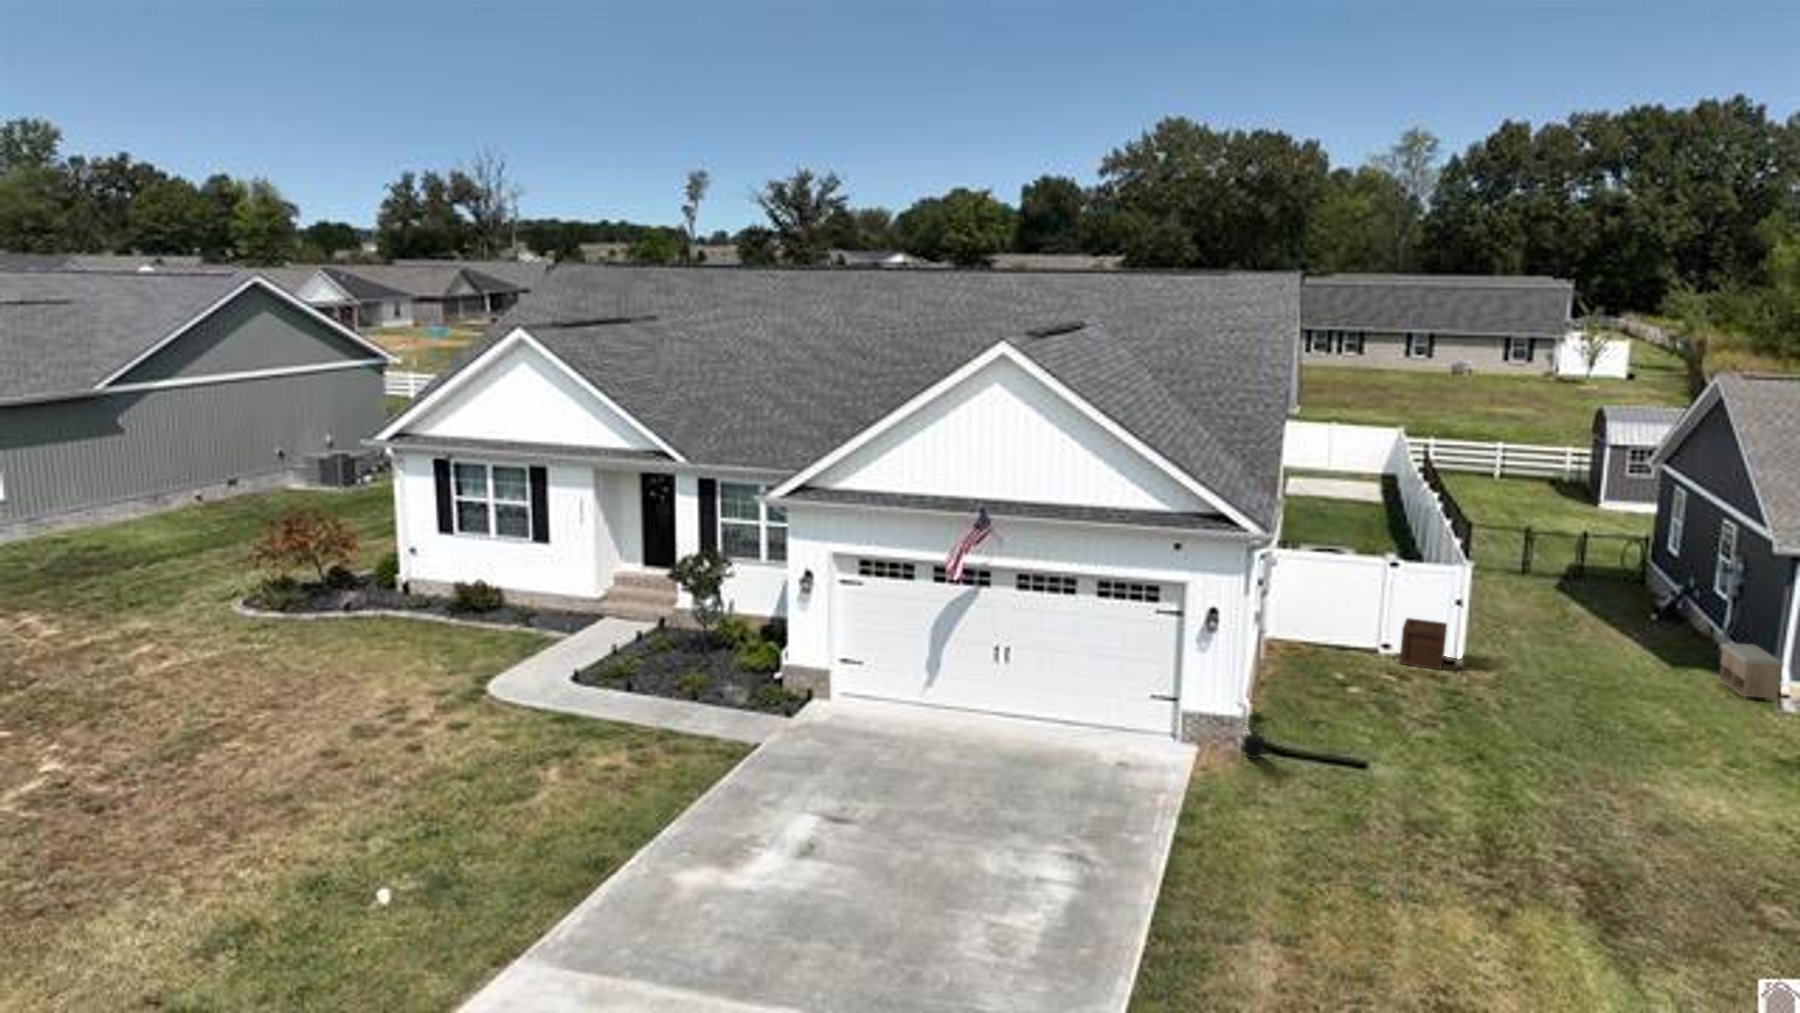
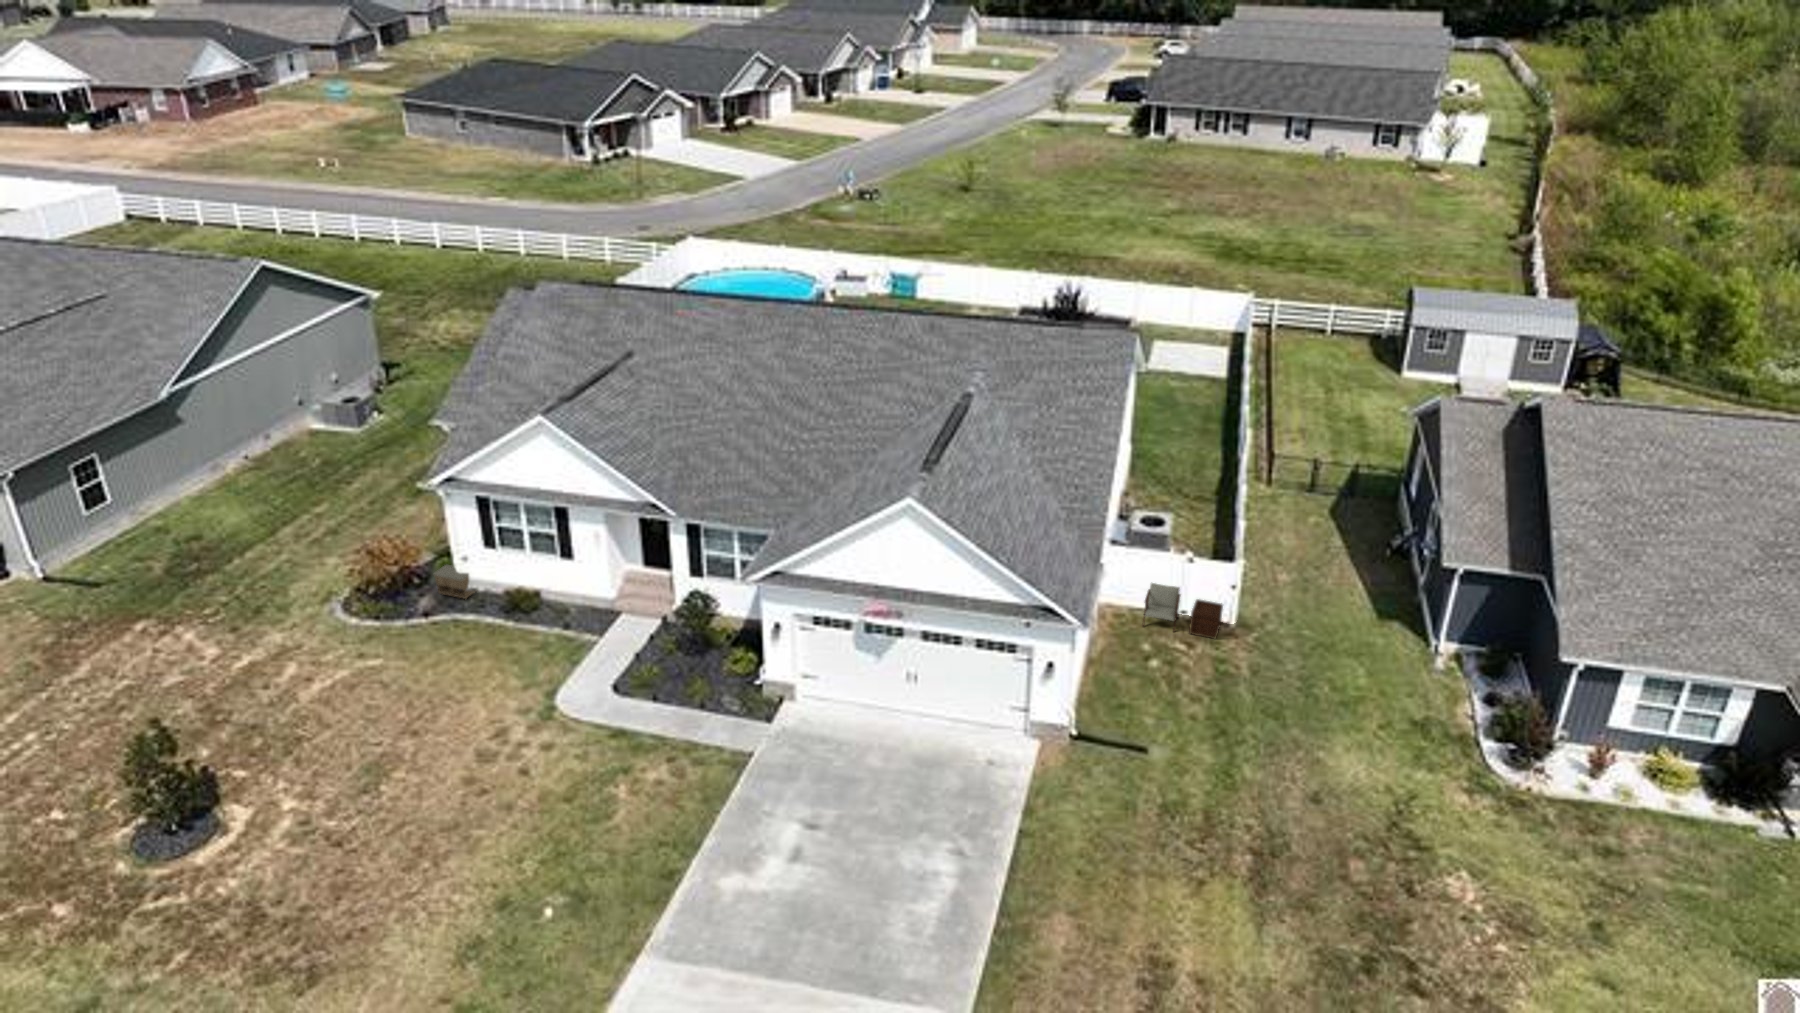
lounge chair: none [1329,596,1383,662] -> present [1143,583,1180,631]
storage bench: present [1719,643,1783,700] -> present [434,565,475,599]
potted plant: present [1242,712,1268,759] -> none [1067,718,1088,747]

